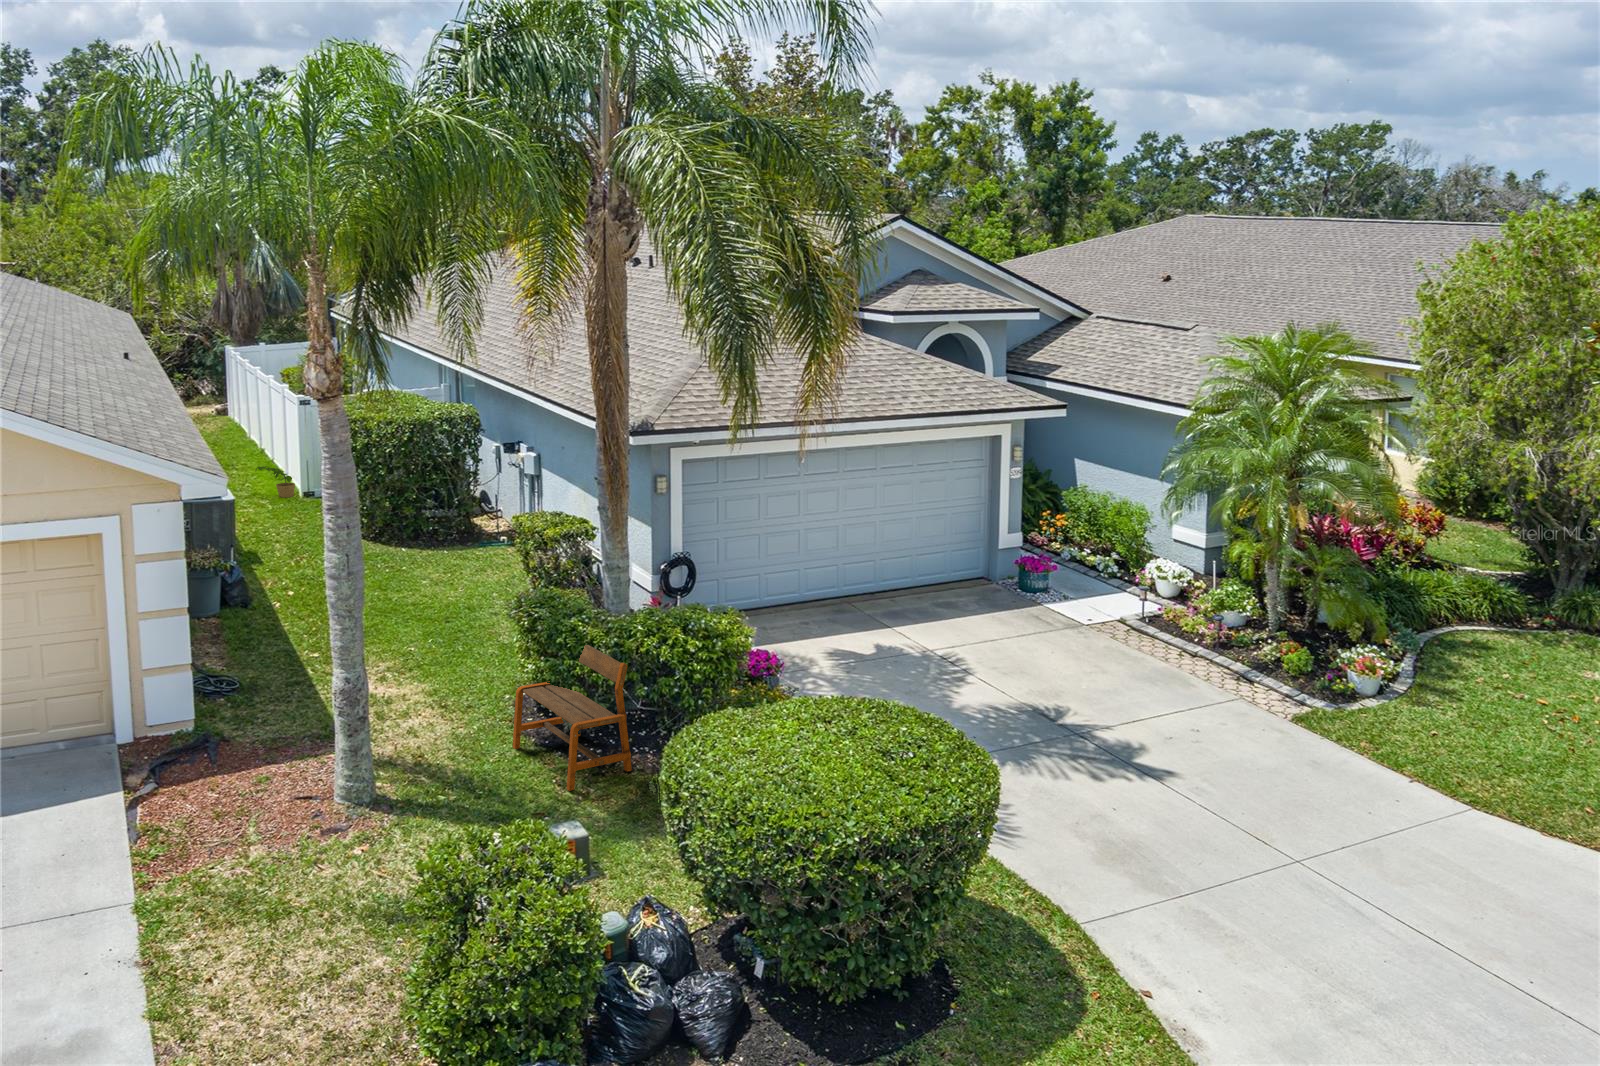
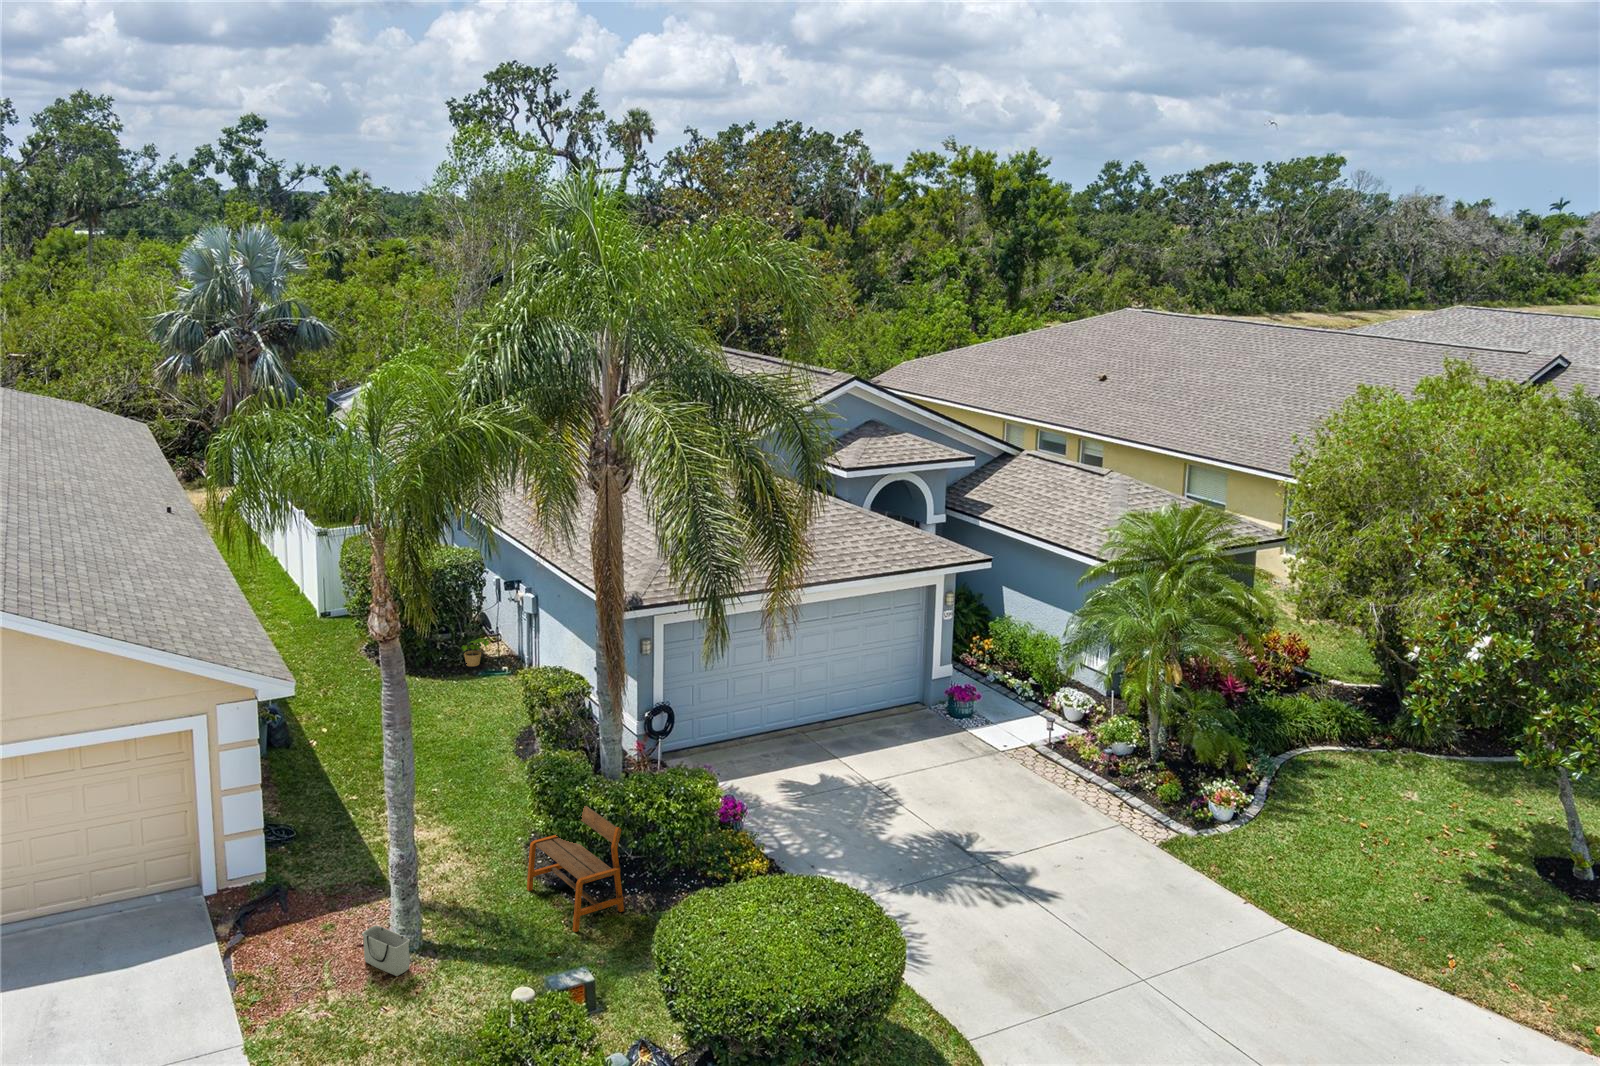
potted plant: present [256,466,295,497] -> present [461,638,492,666]
storage bin: none [296,770,356,830] -> present [362,925,410,976]

